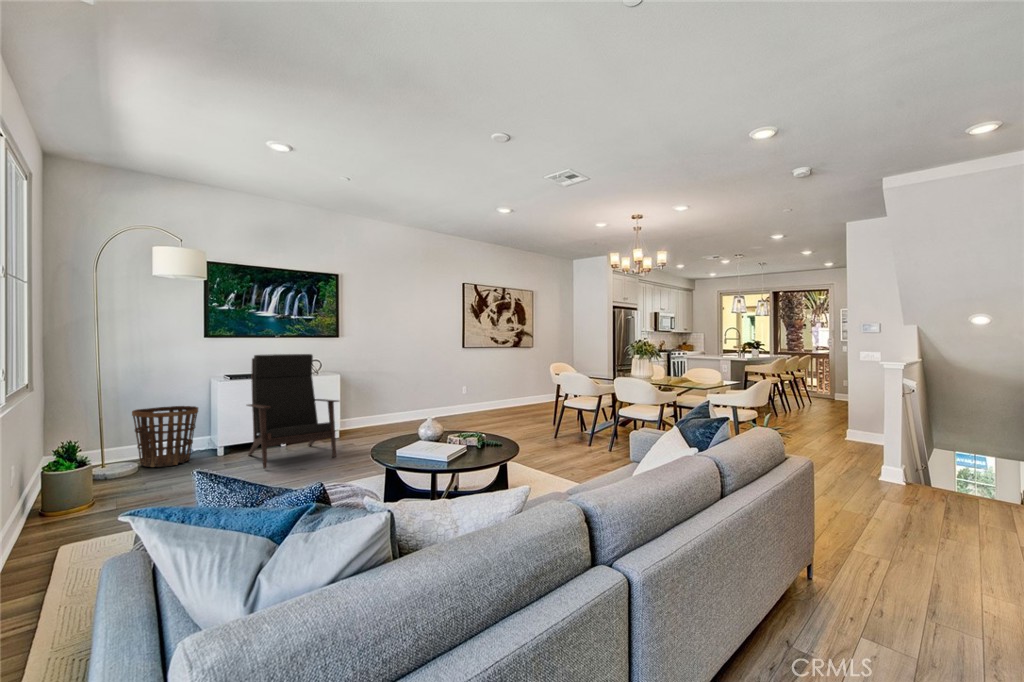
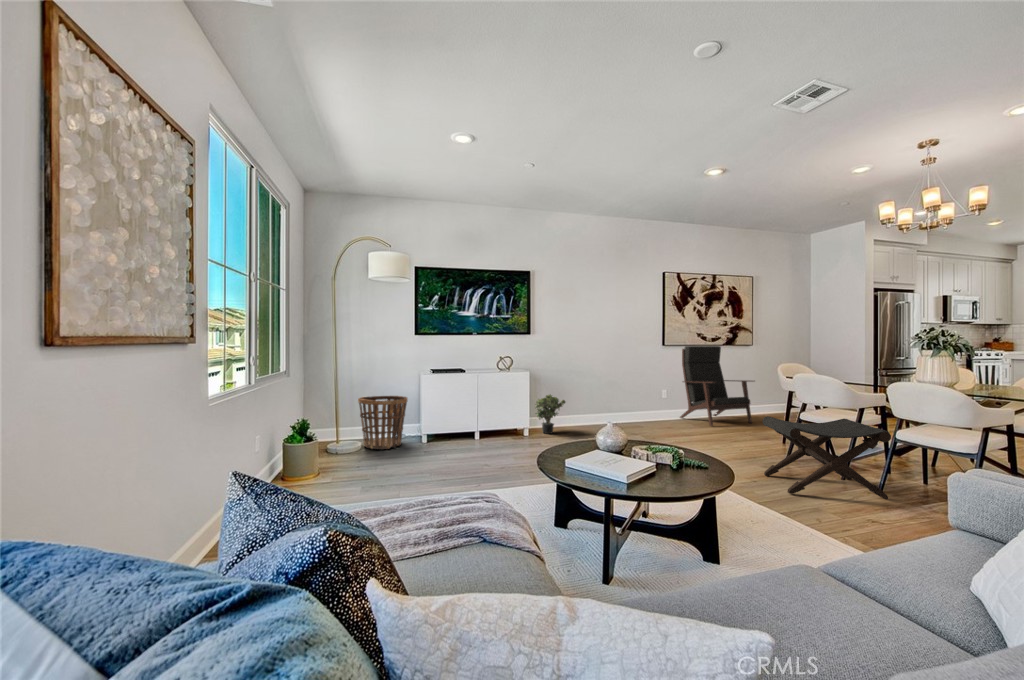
lounge chair: present [247,354,339,469] -> present [680,346,753,426]
potted plant: none [344,396,375,434] -> present [536,394,565,434]
footstool: none [539,404,616,462] -> present [762,416,891,499]

